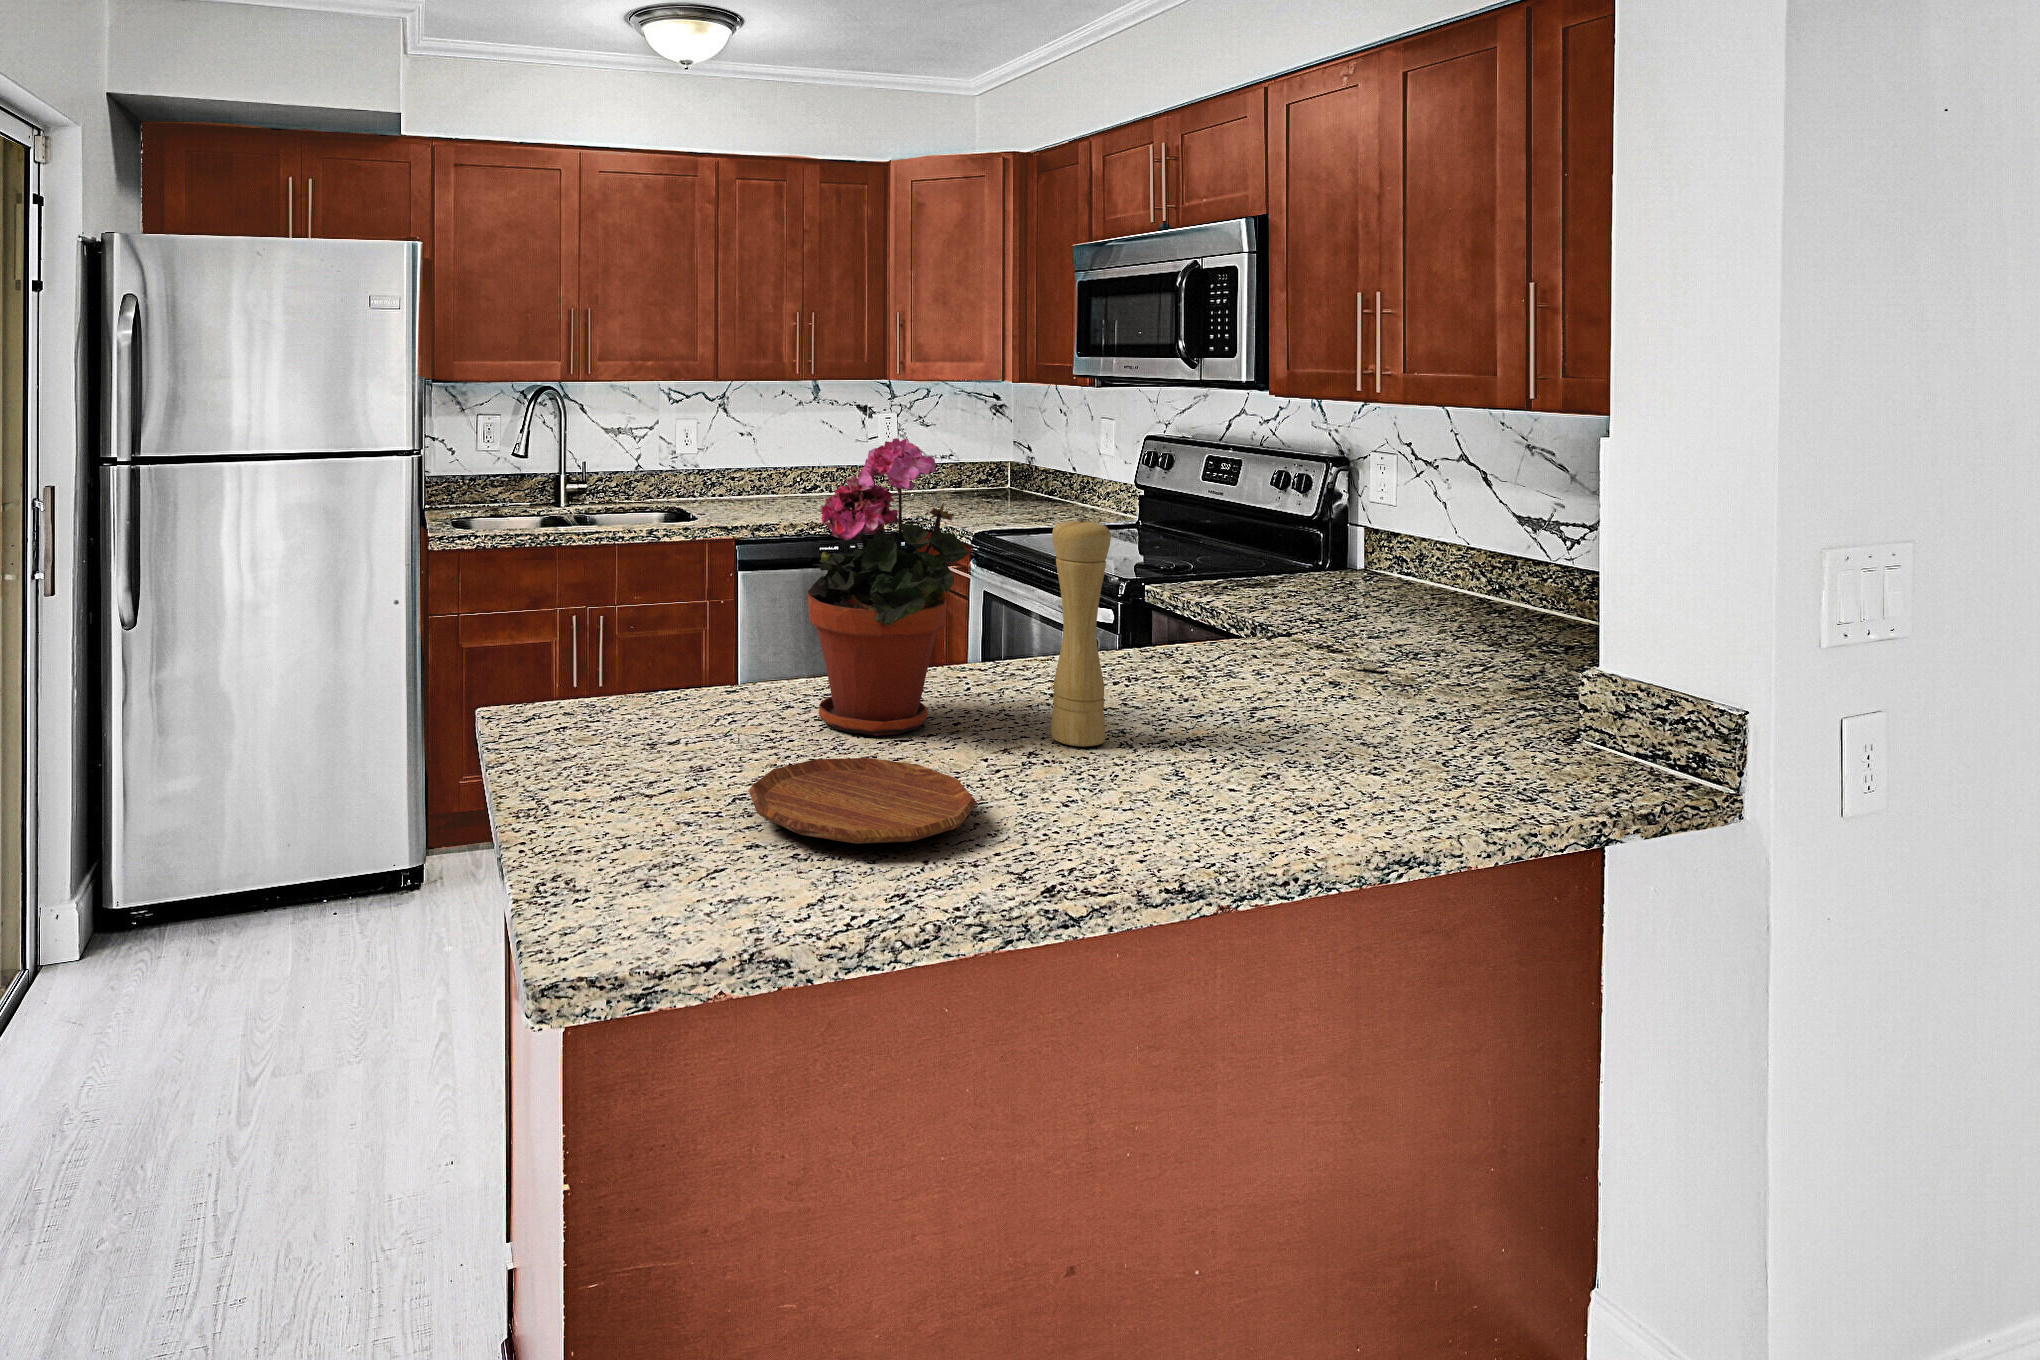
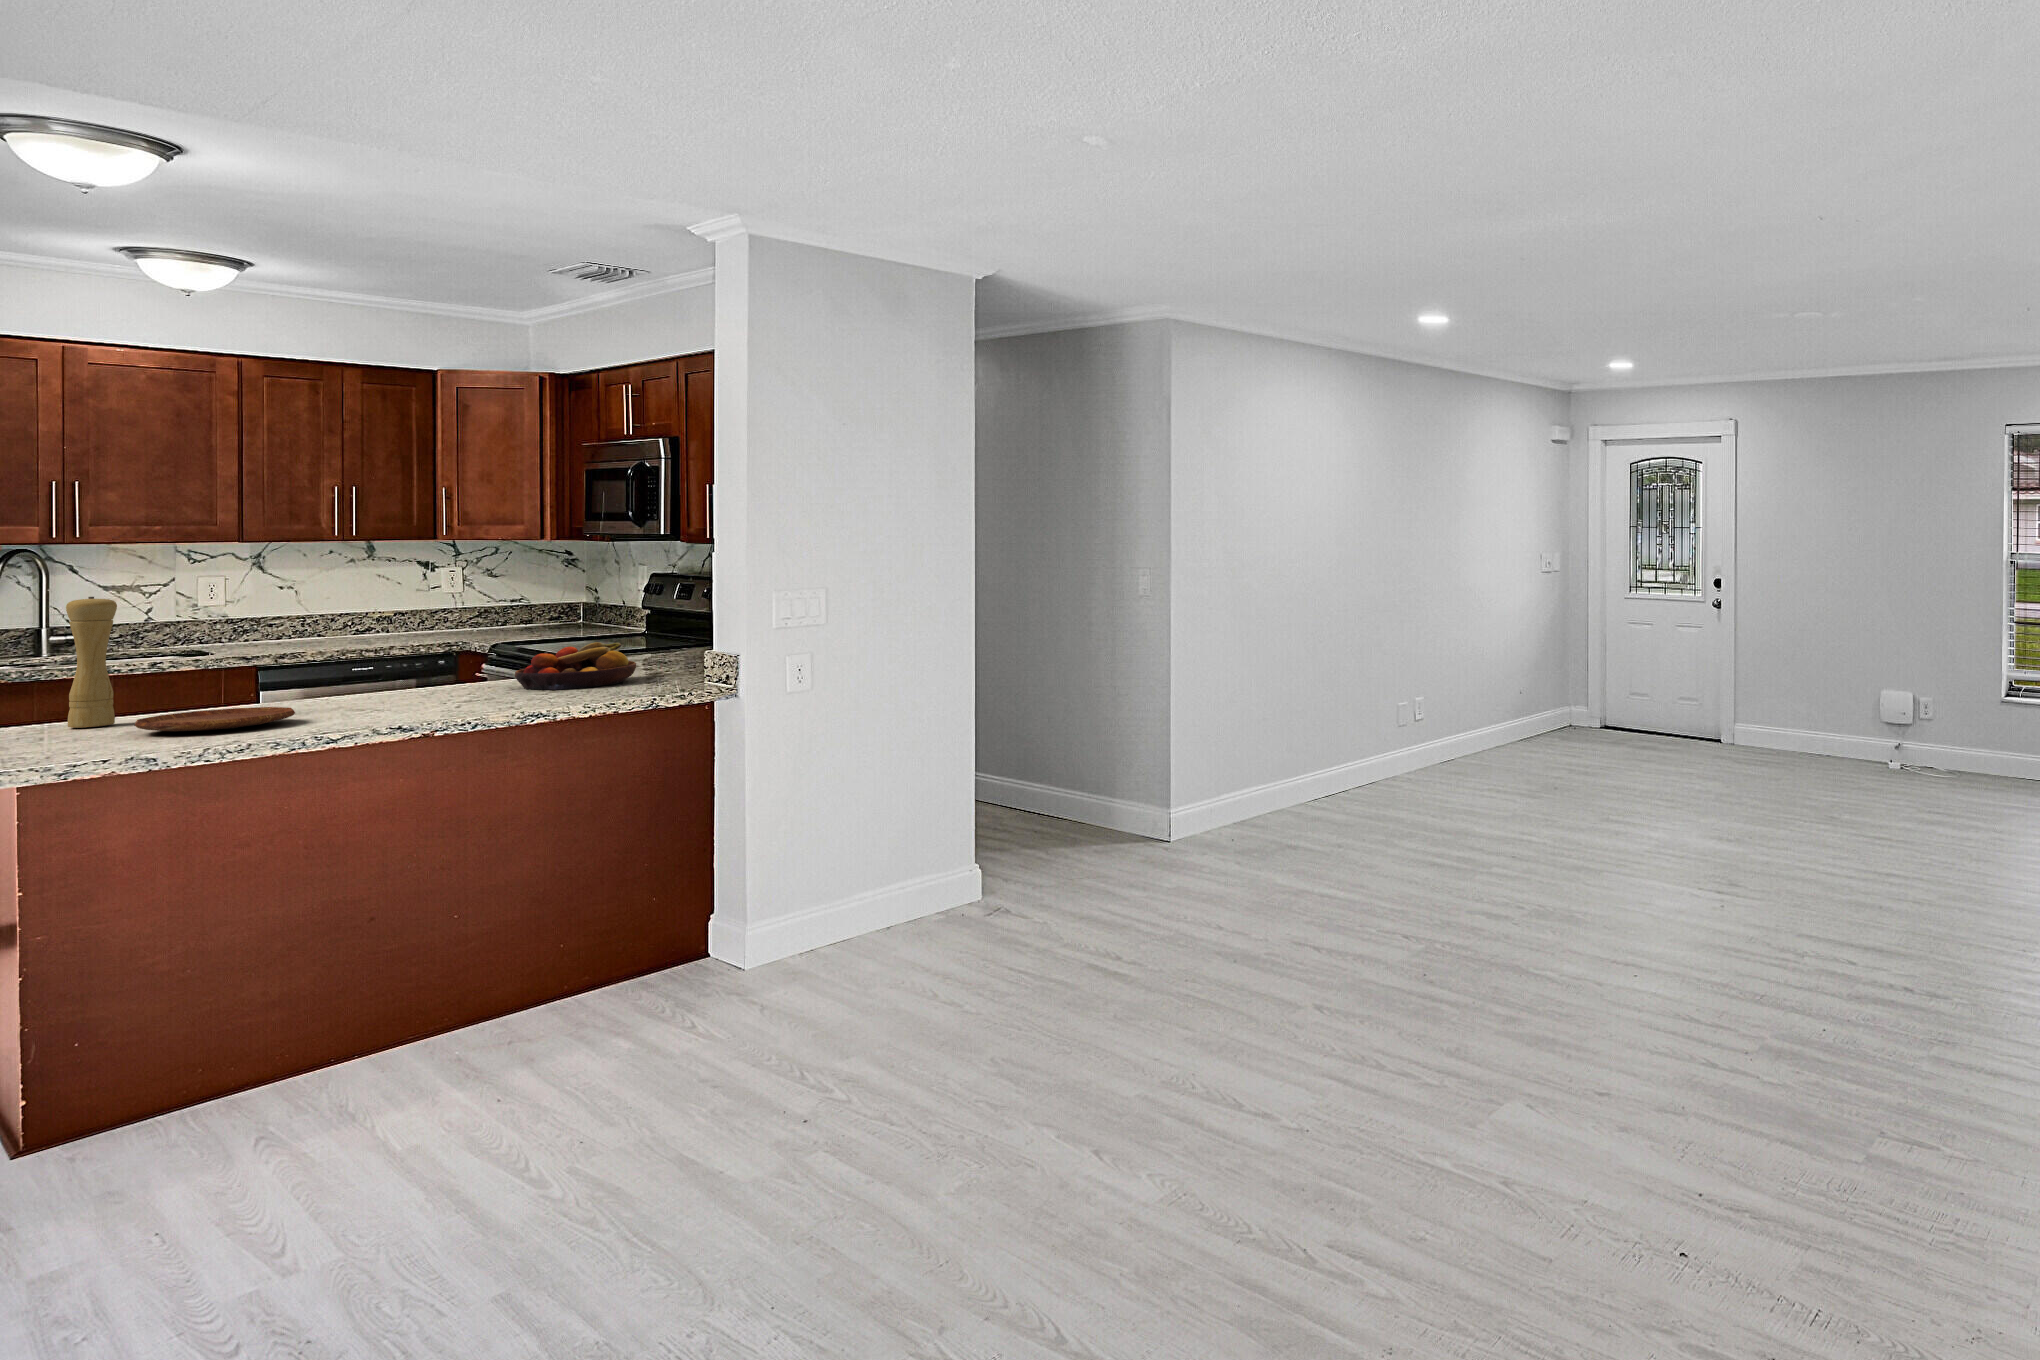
potted plant: present [808,438,969,736] -> none [215,552,342,711]
pepper mill: present [1051,518,1111,746] -> present [66,597,117,728]
fruit bowl: none [1189,620,1396,734] -> present [515,642,636,690]

